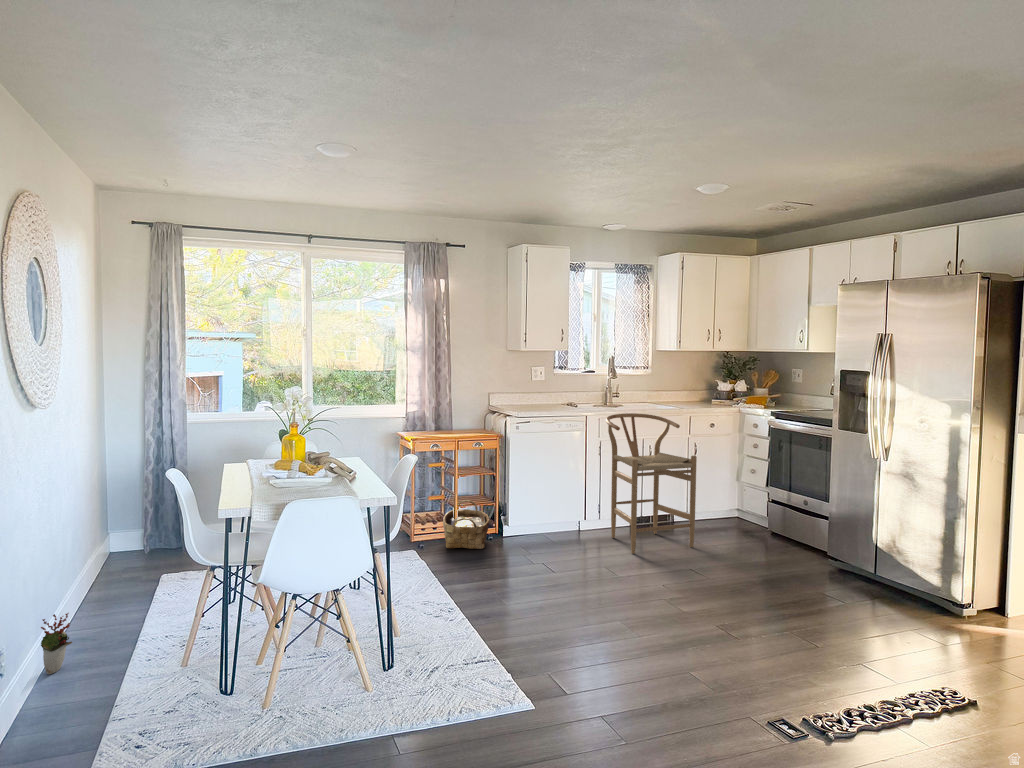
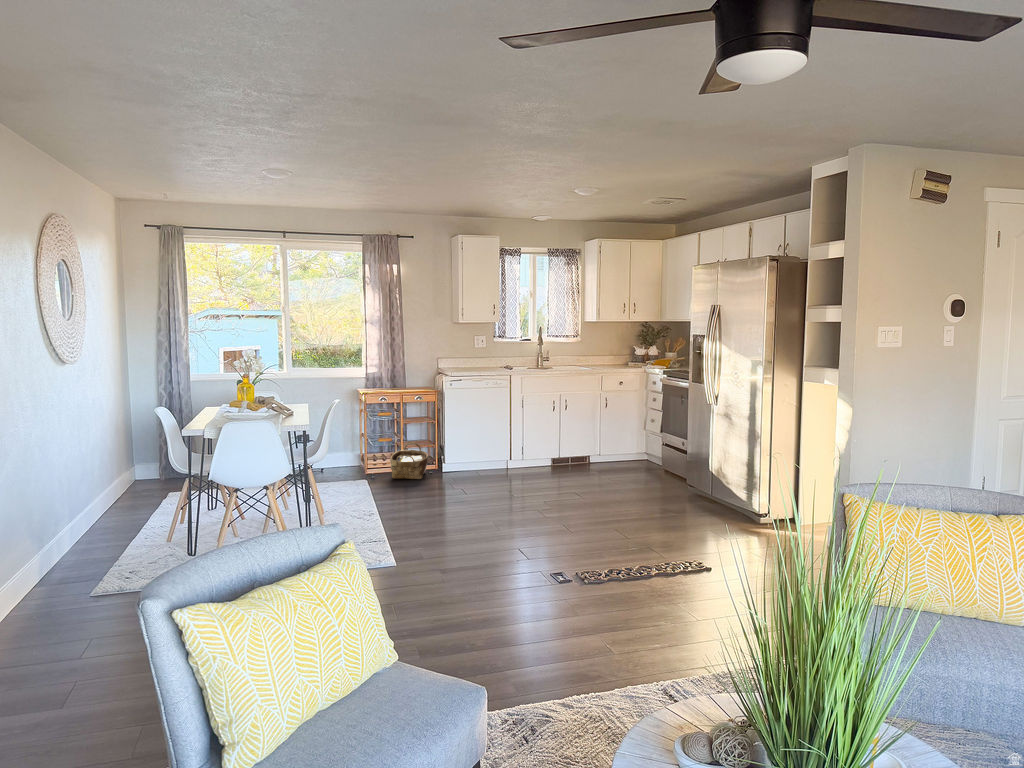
bar stool: present [606,413,697,554] -> none [523,373,592,483]
decorative plant: present [41,613,72,674] -> none [81,501,103,542]

